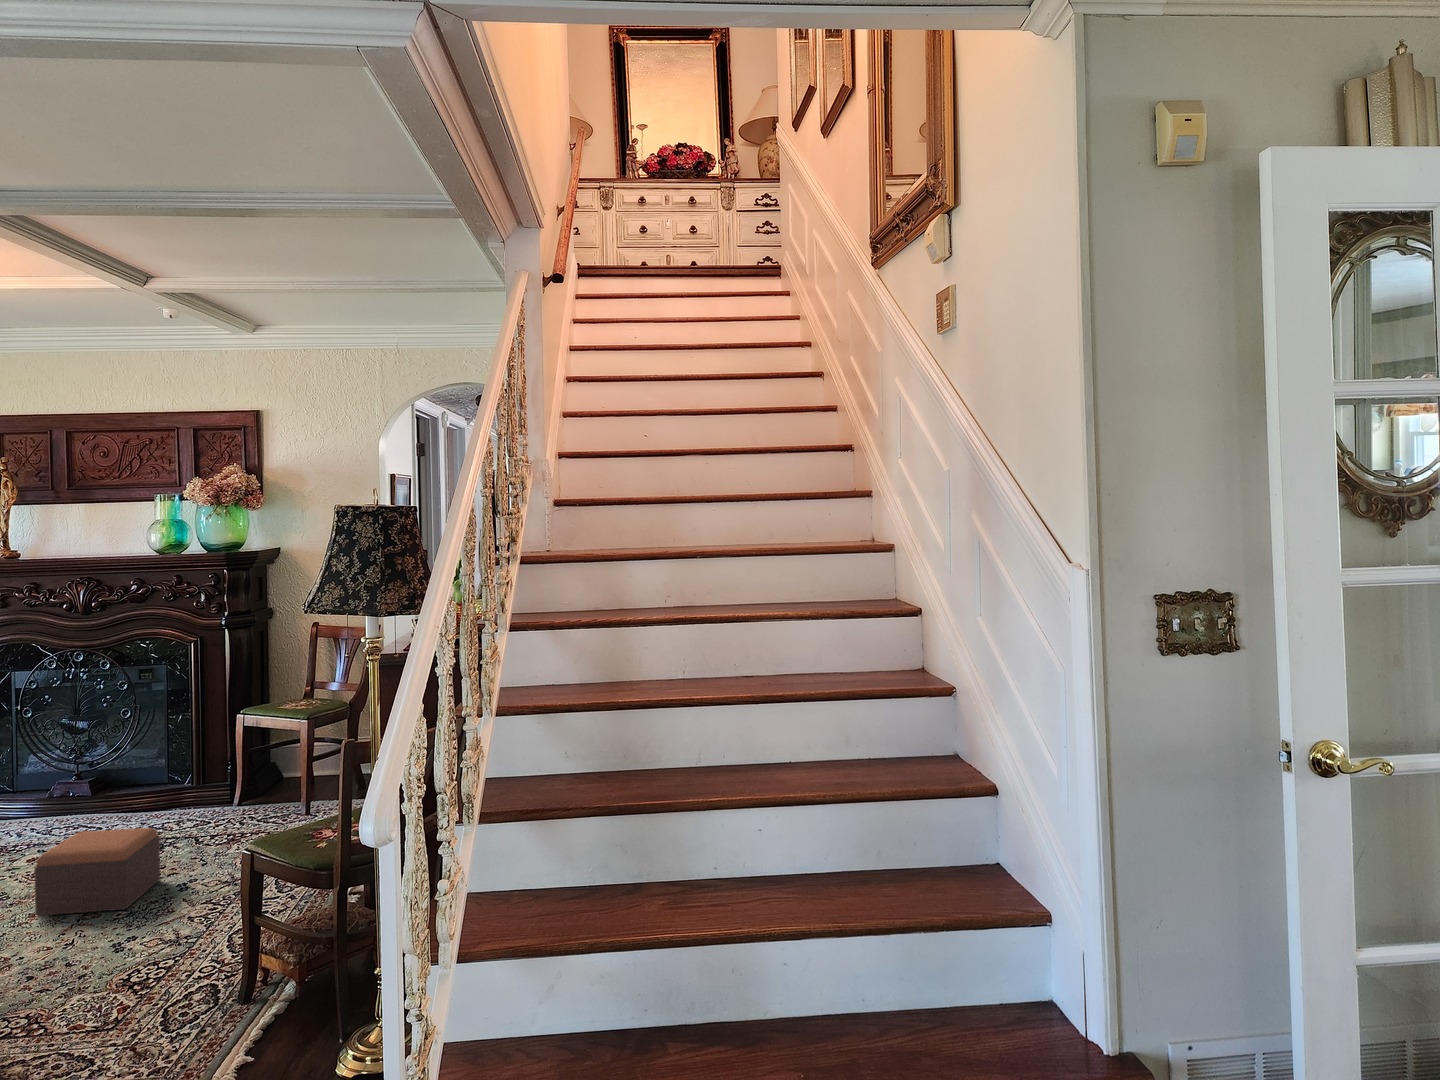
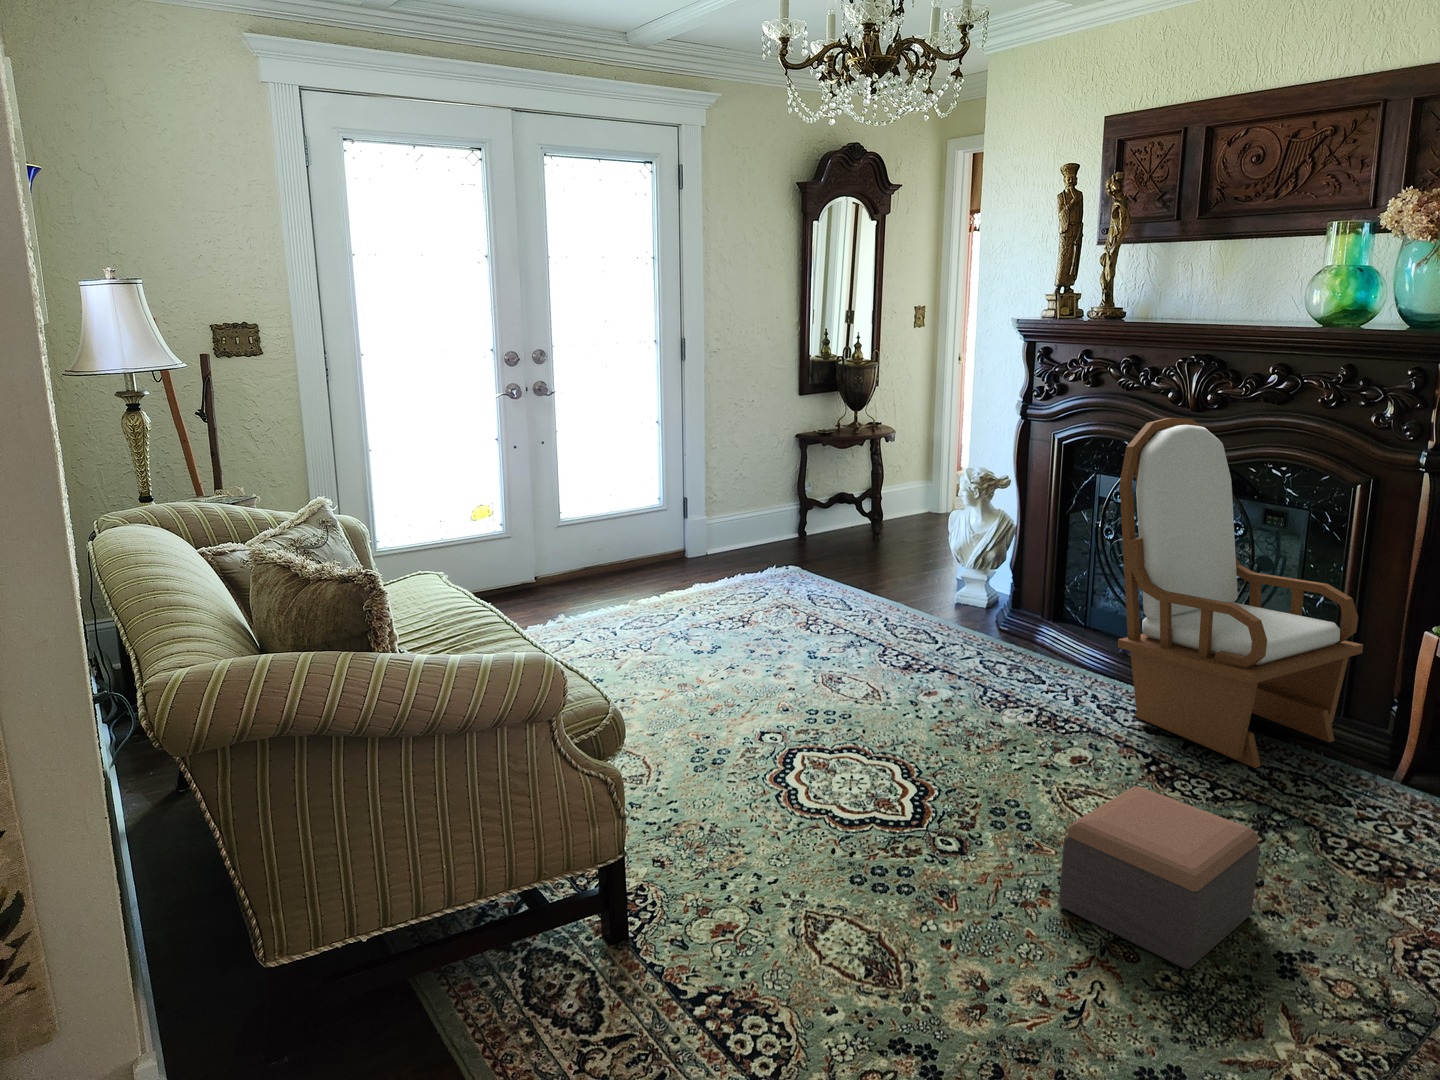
armchair: none [33,618,212,827] -> present [1118,418,1363,768]

